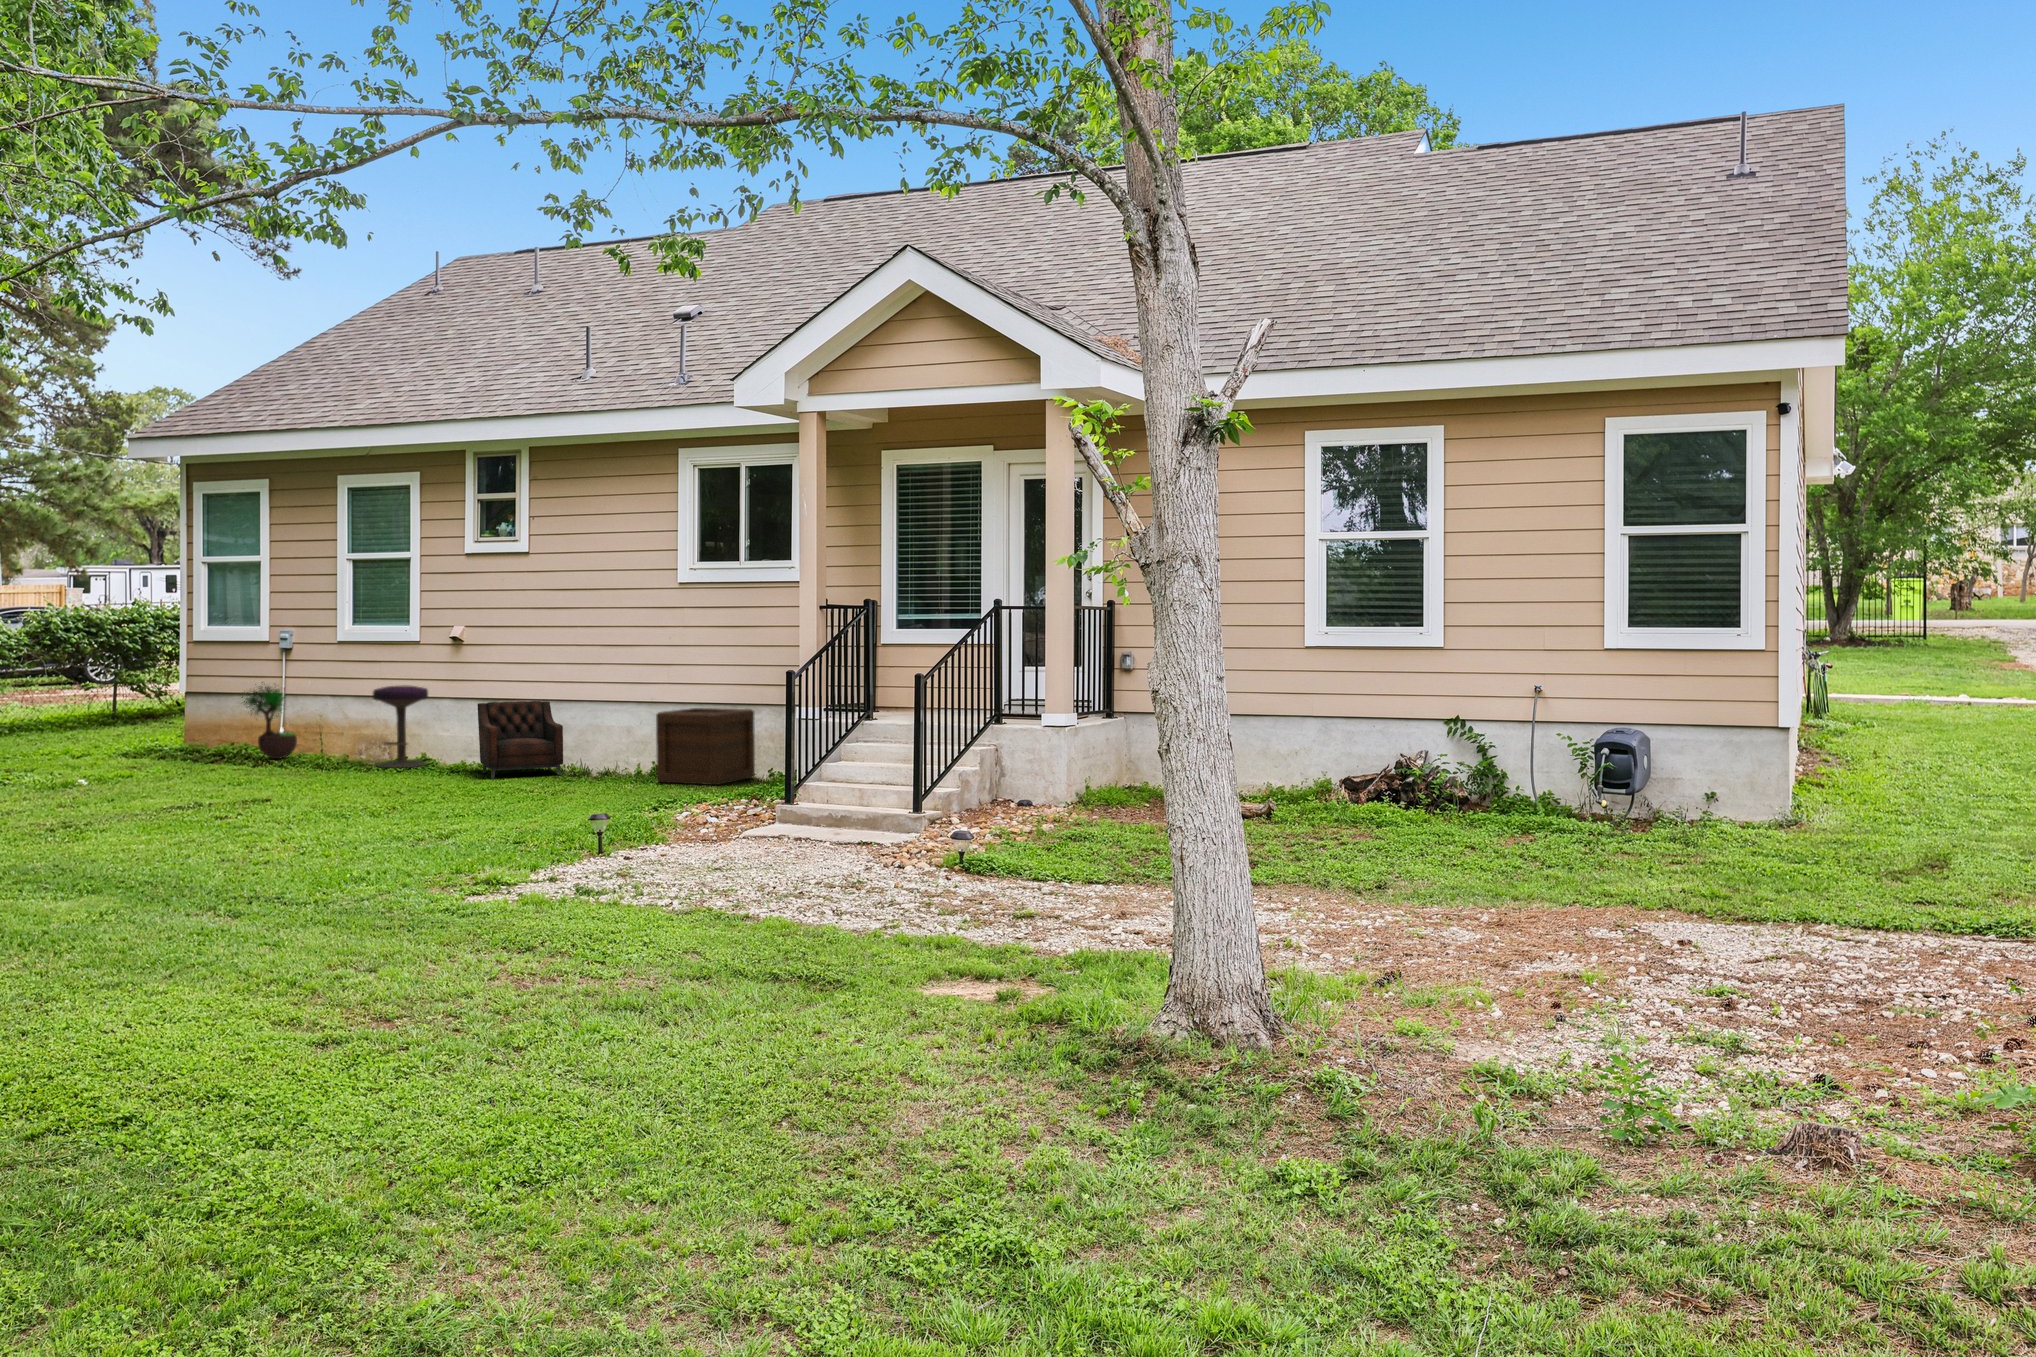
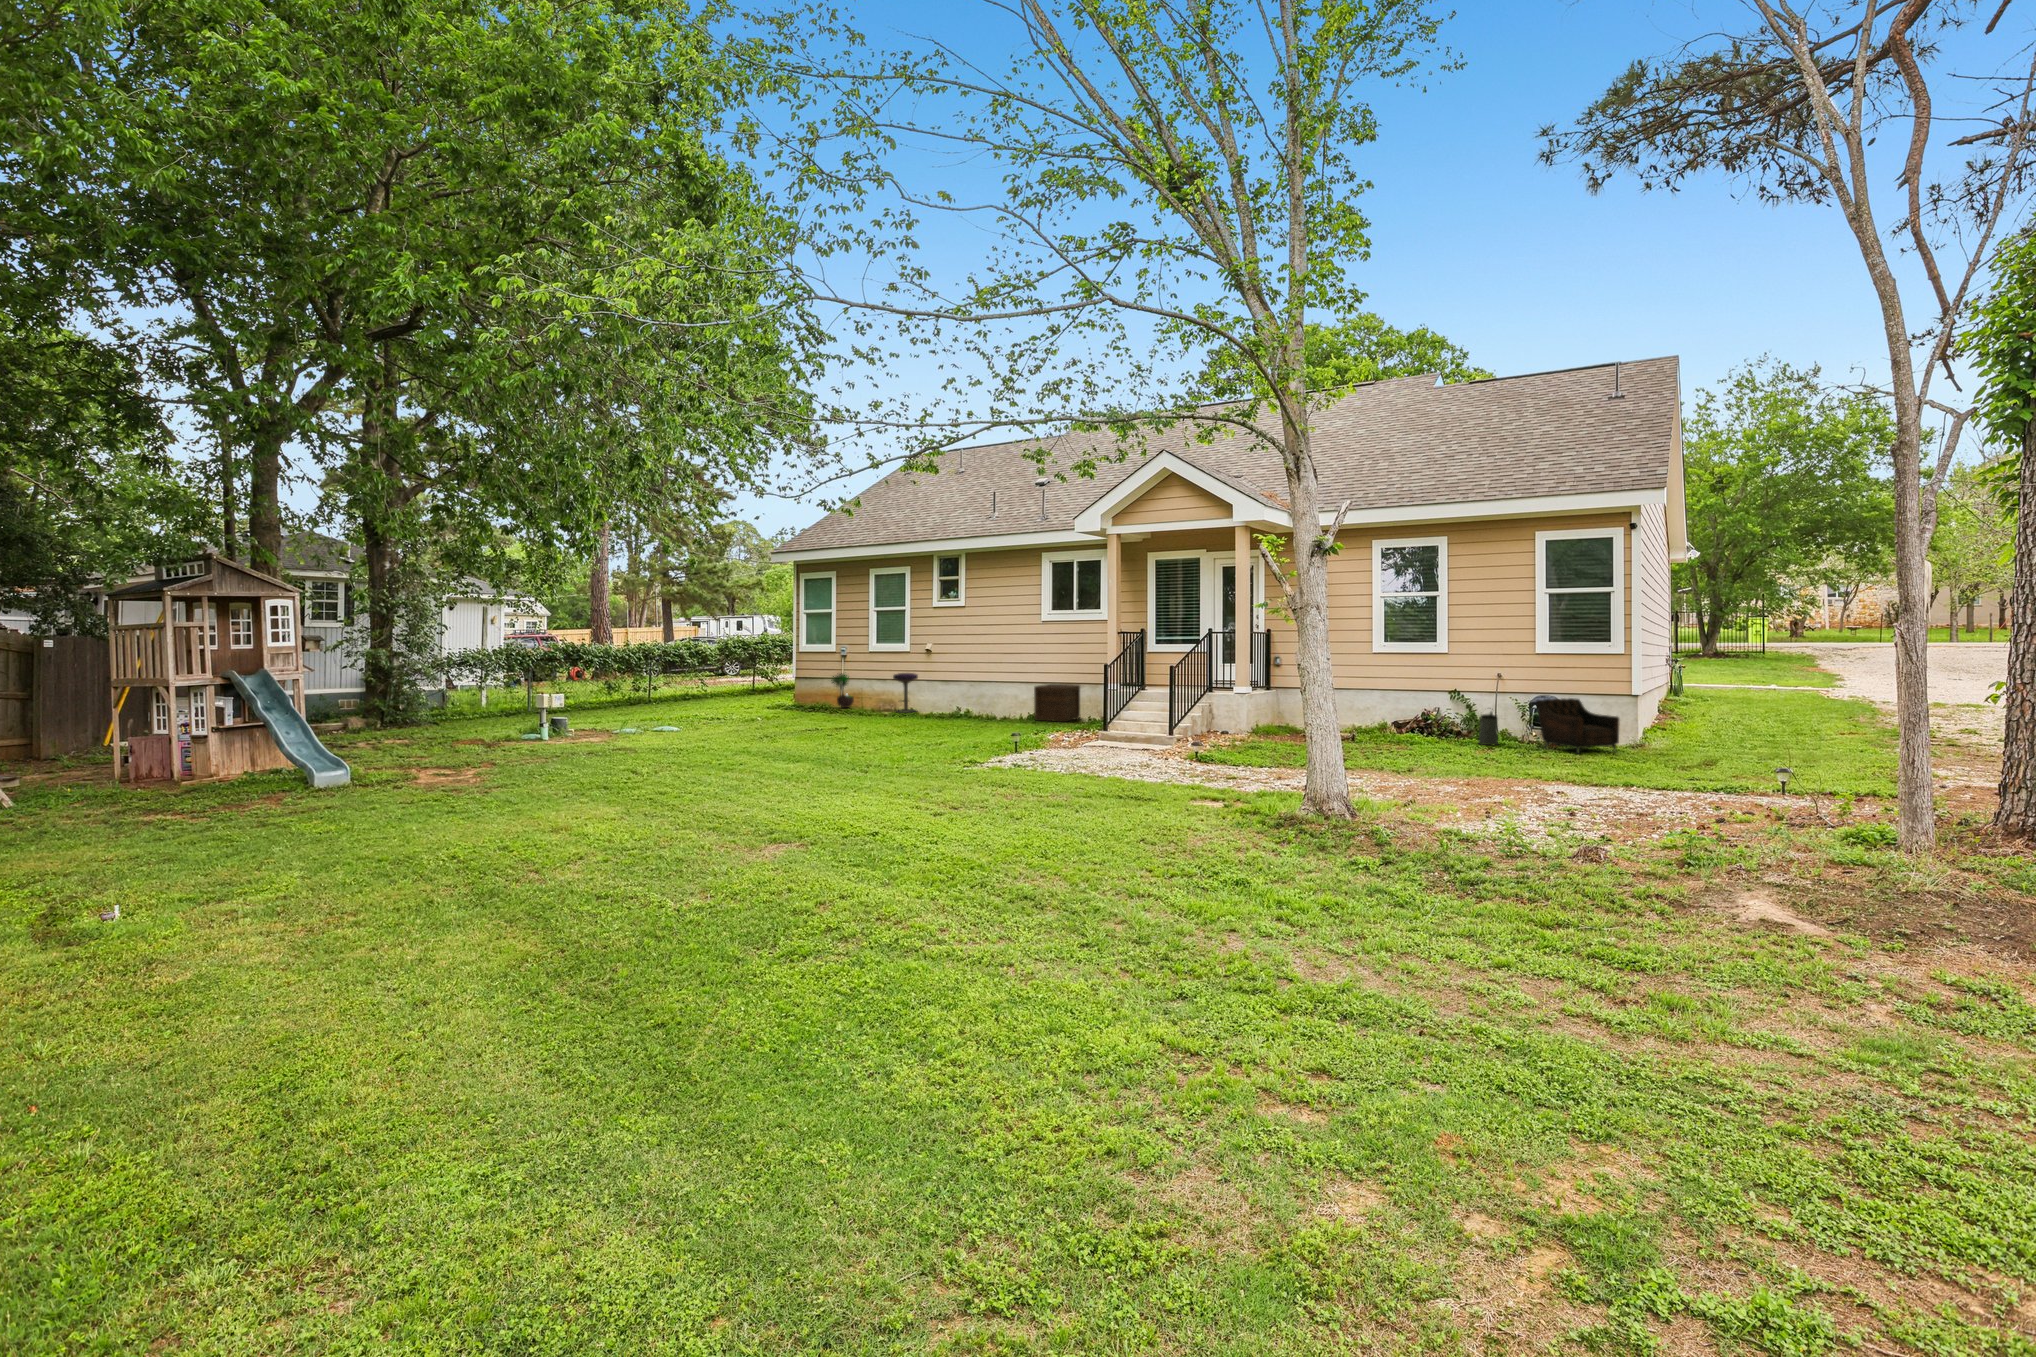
armchair: present [477,701,563,779] -> present [1536,698,1619,754]
watering can: none [1501,753,1539,826] -> present [1479,712,1498,745]

